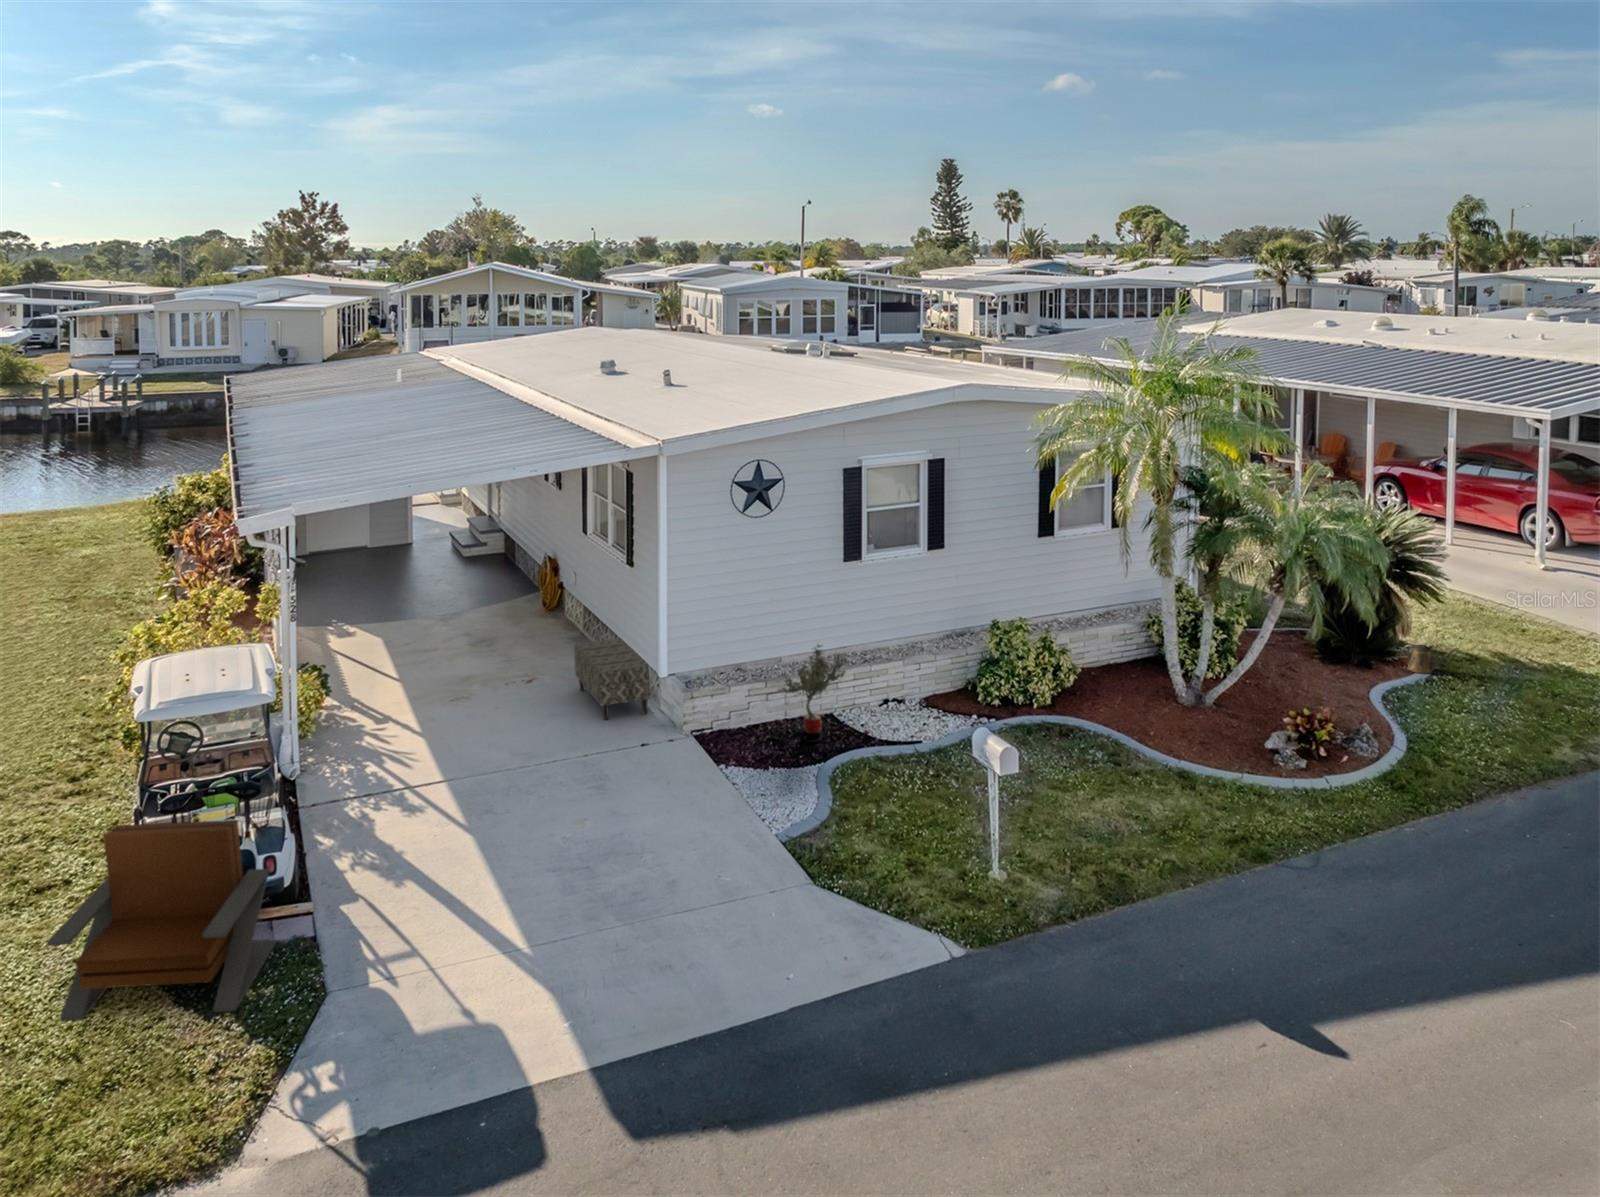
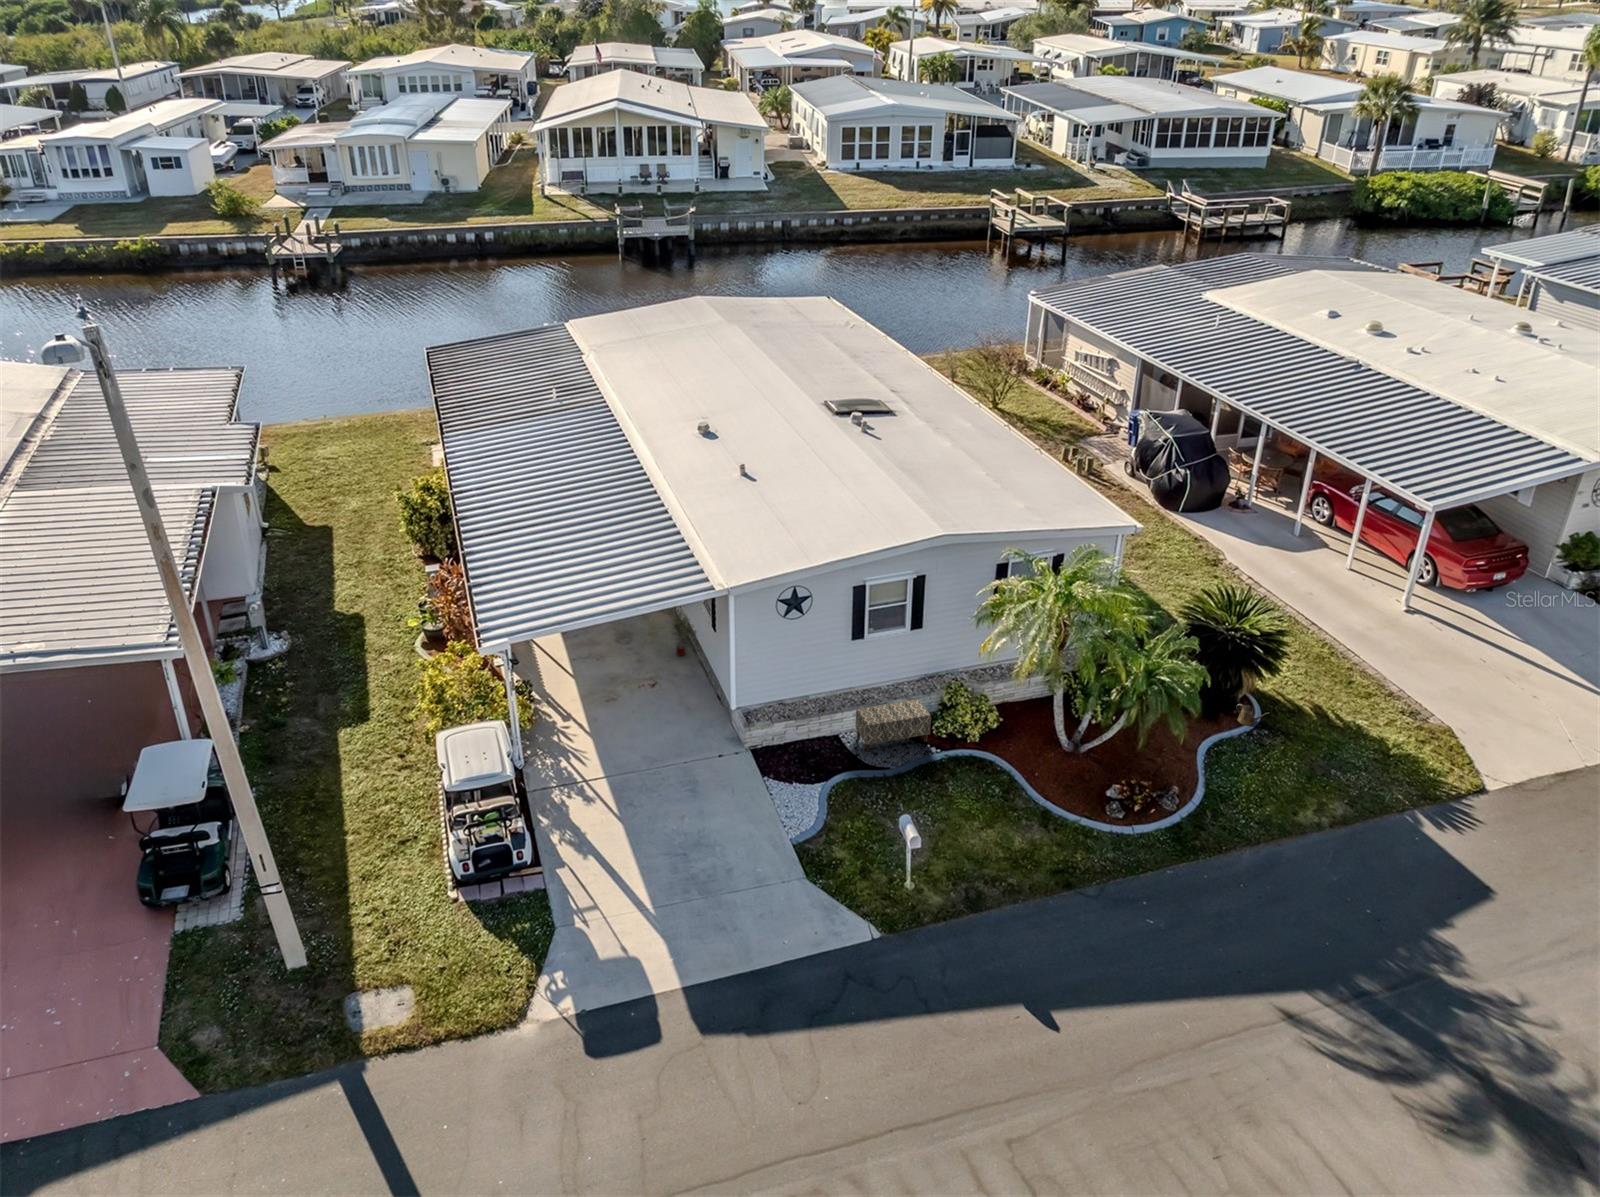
bench: present [574,639,651,720] -> present [855,699,931,752]
potted tree: present [778,645,846,734] -> present [672,613,696,656]
lounge chair: present [47,820,276,1021] -> none [426,837,525,936]

